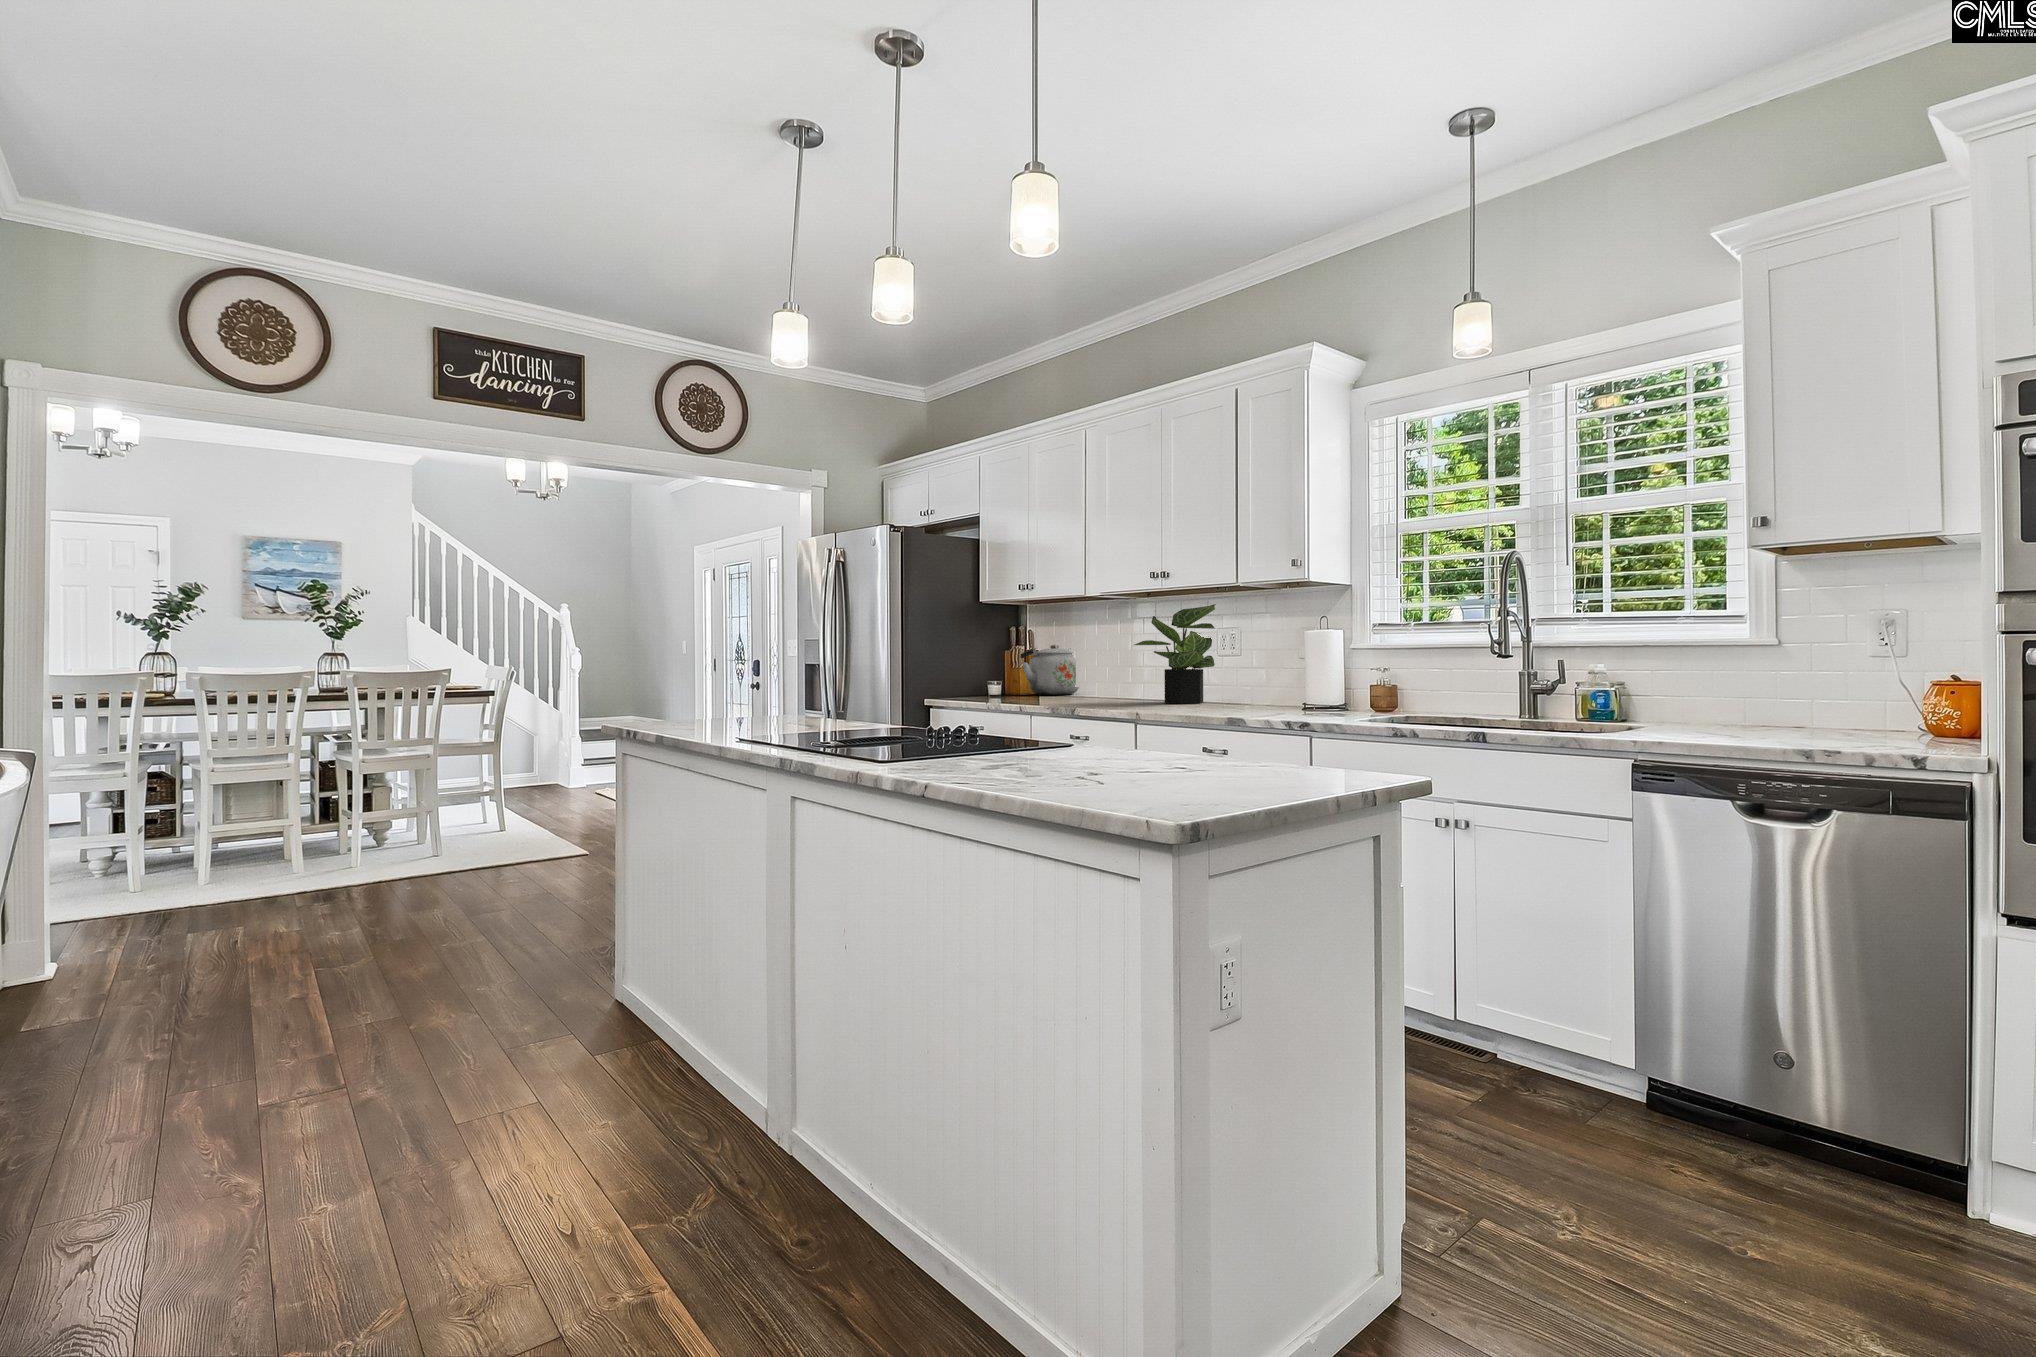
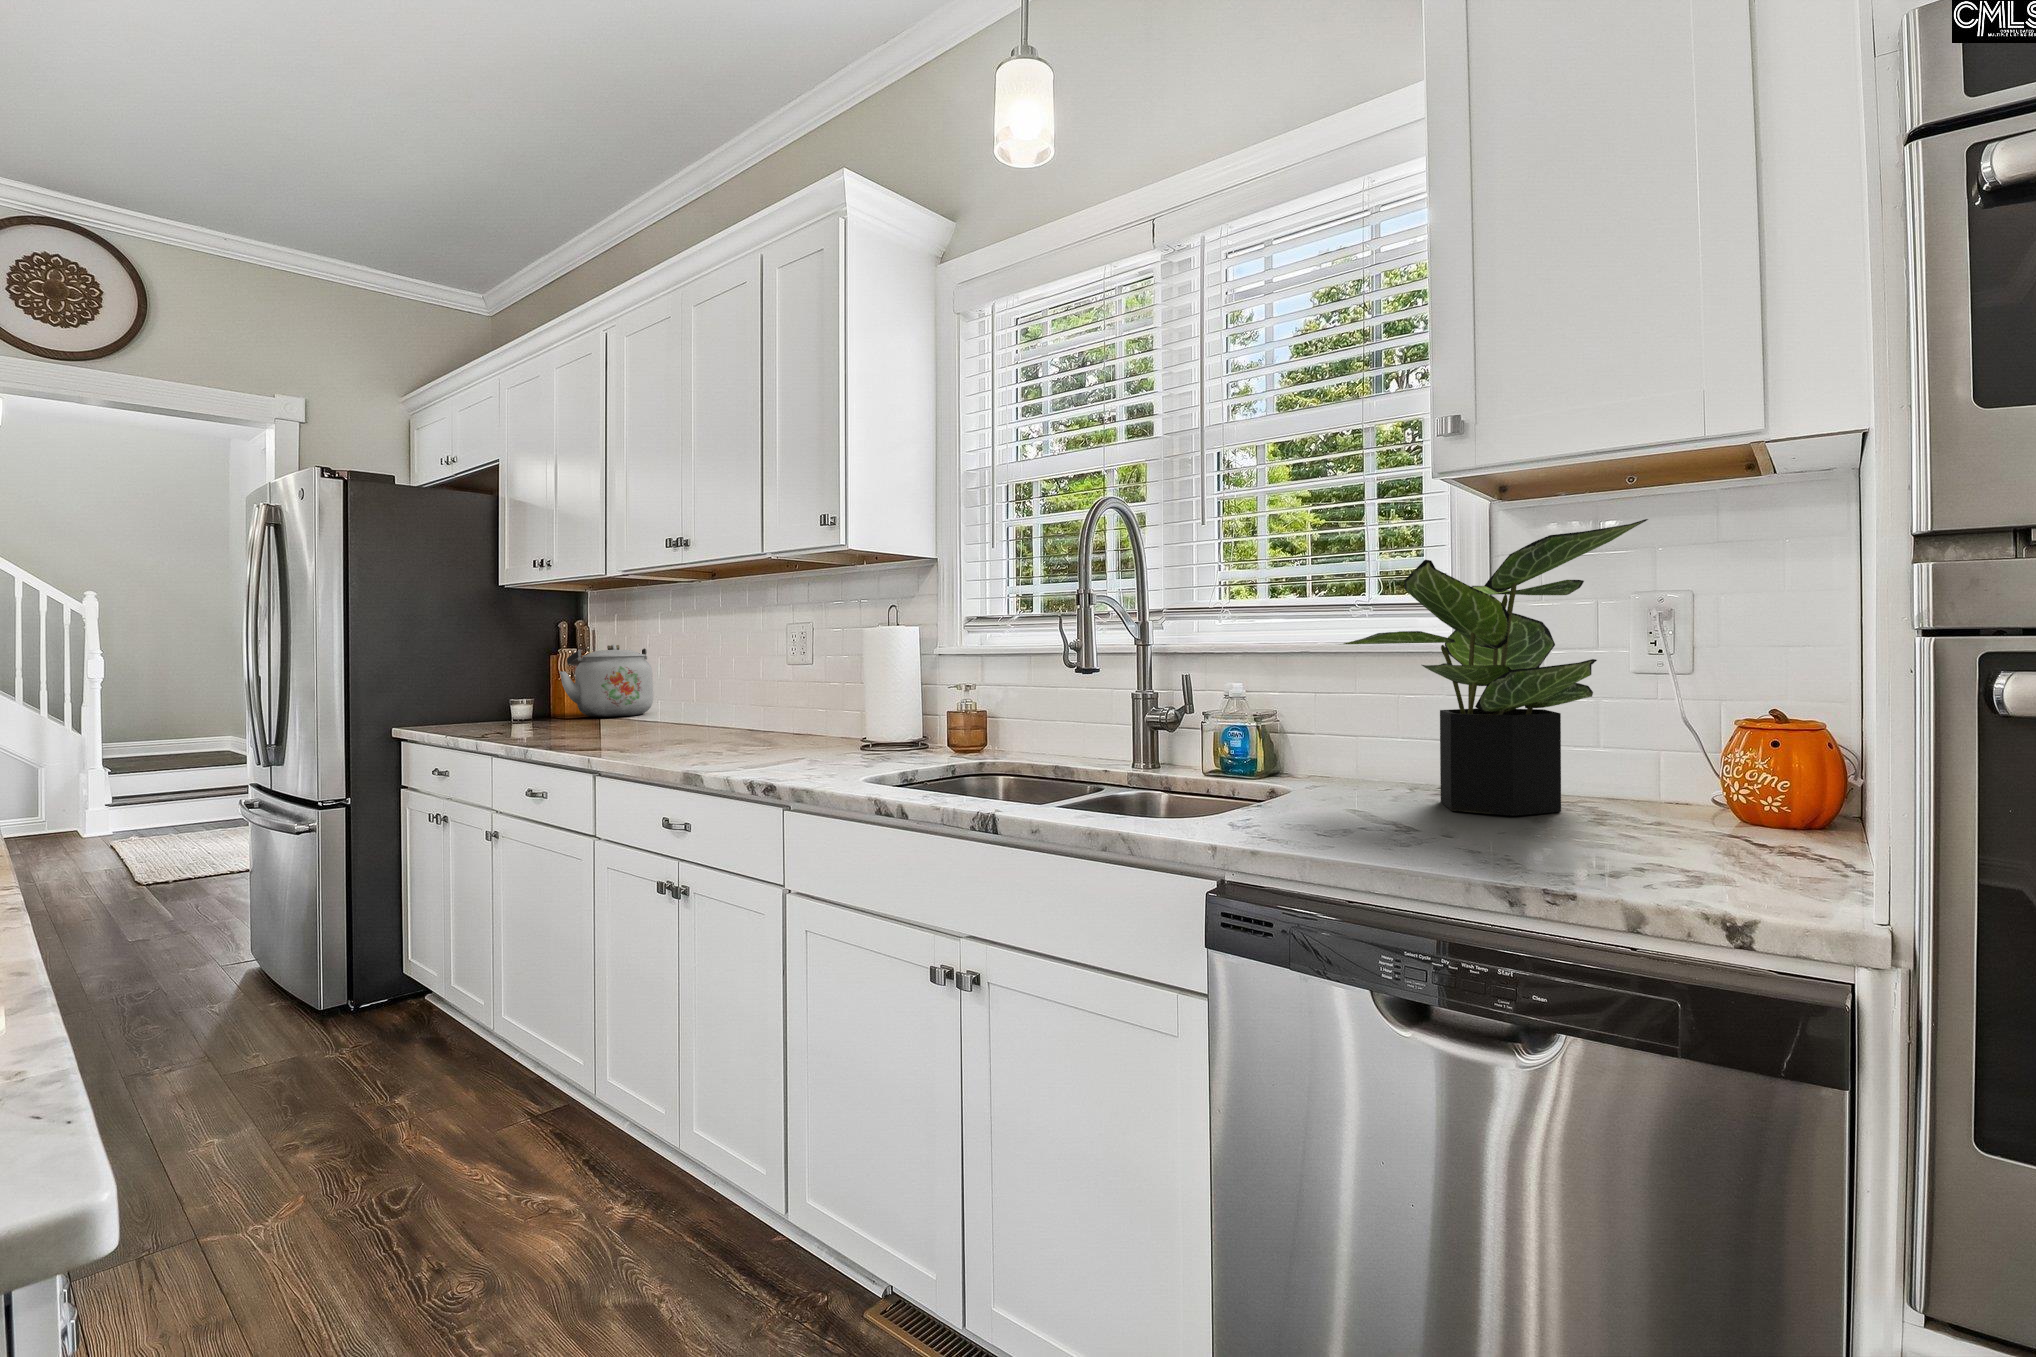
potted plant: present [1135,604,1215,703] -> present [1344,519,1648,816]

